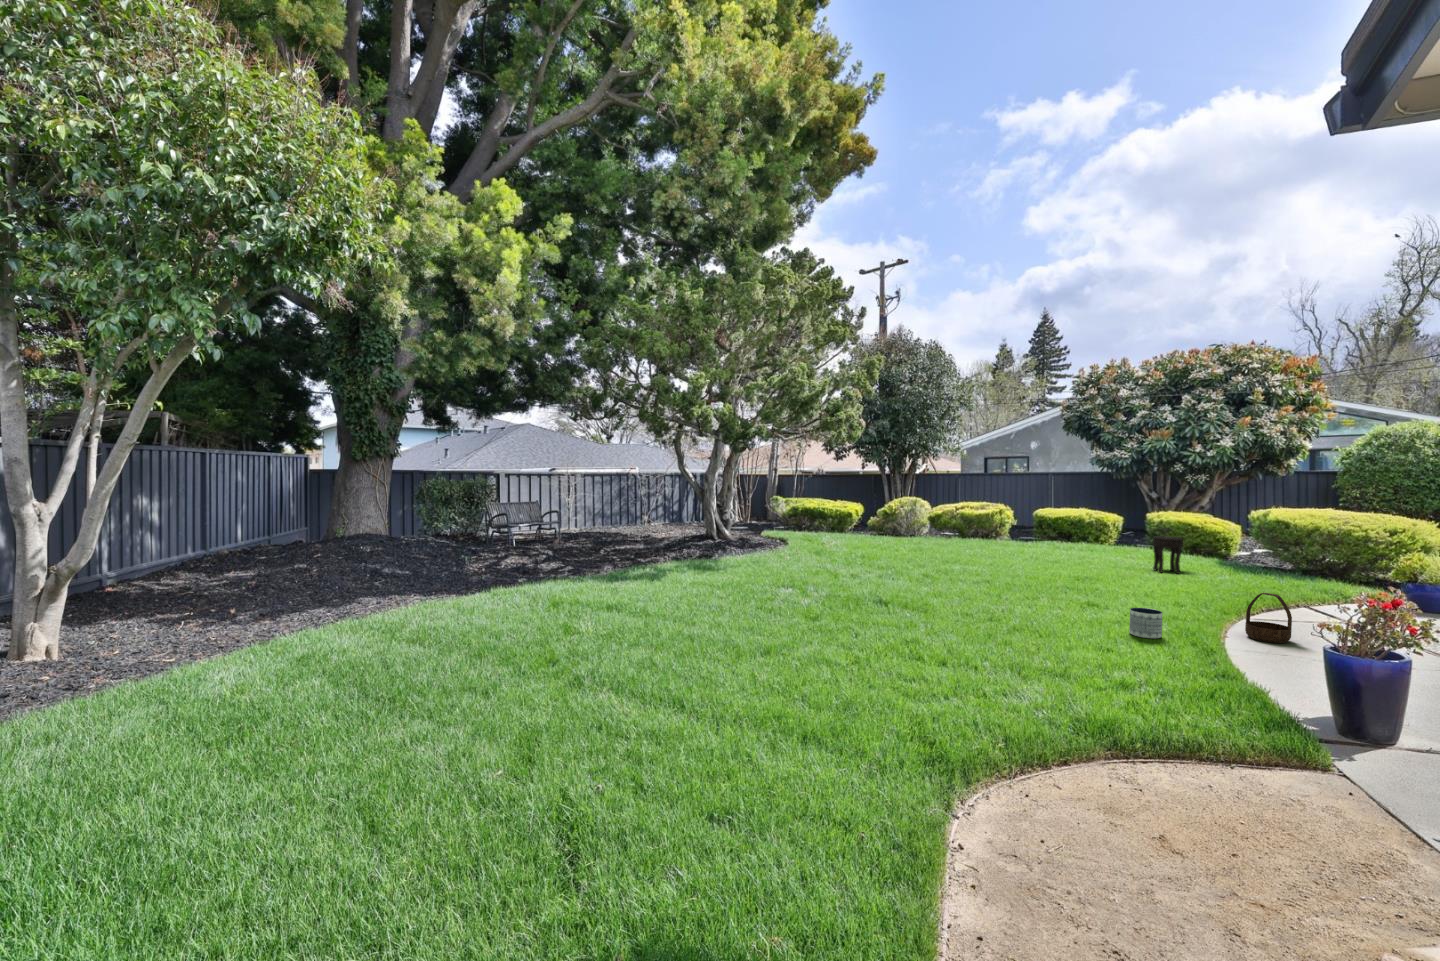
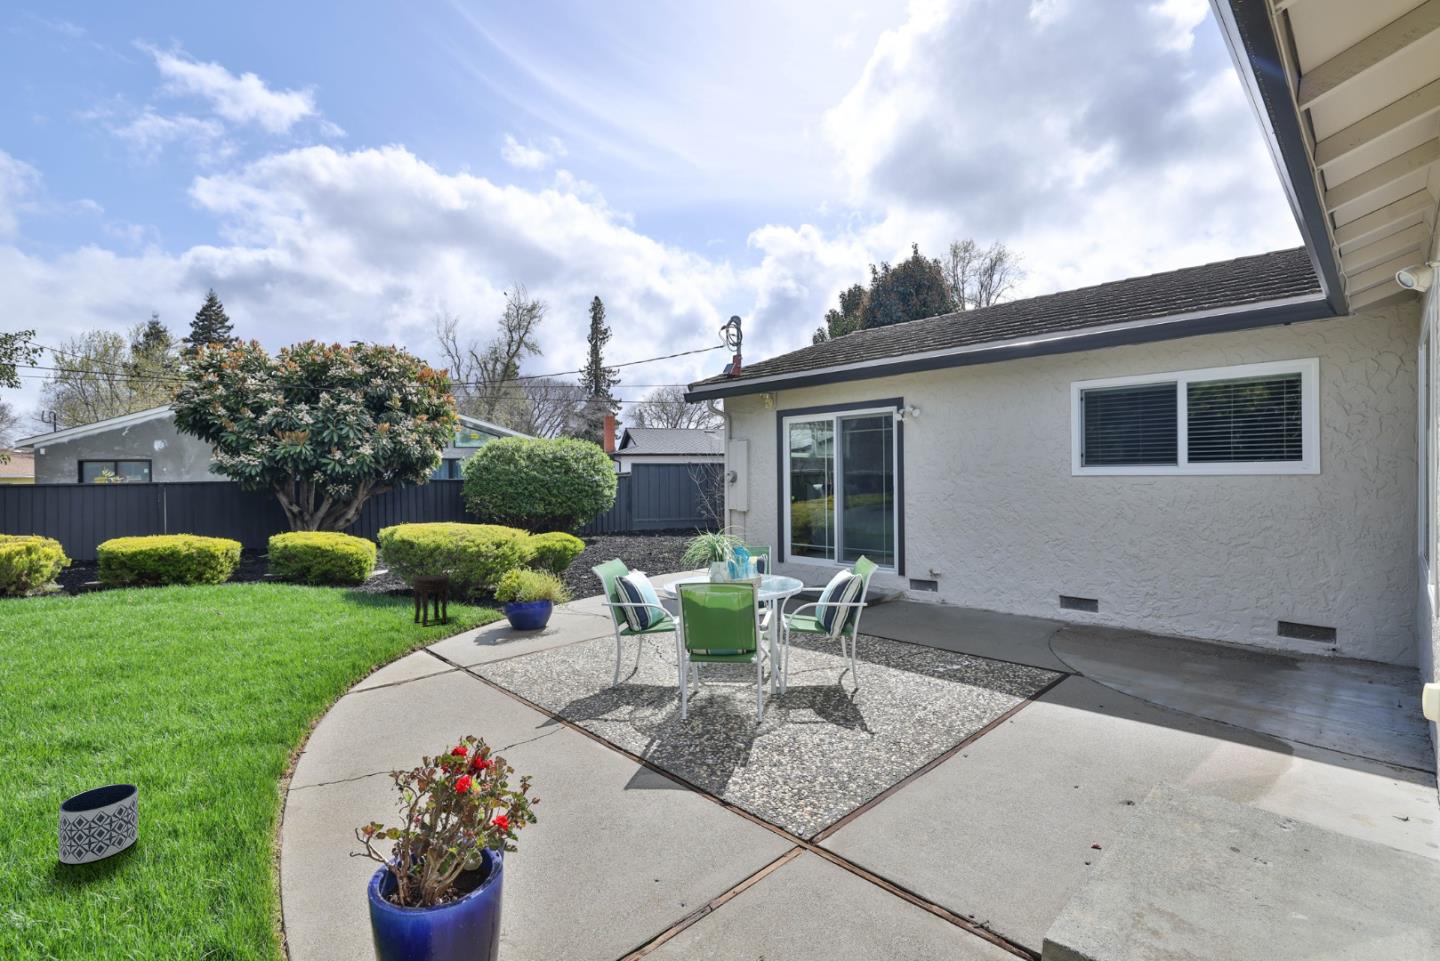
side table: present [1153,536,1182,574] -> present [413,574,449,626]
basket: present [1245,593,1292,643] -> none [323,673,383,750]

